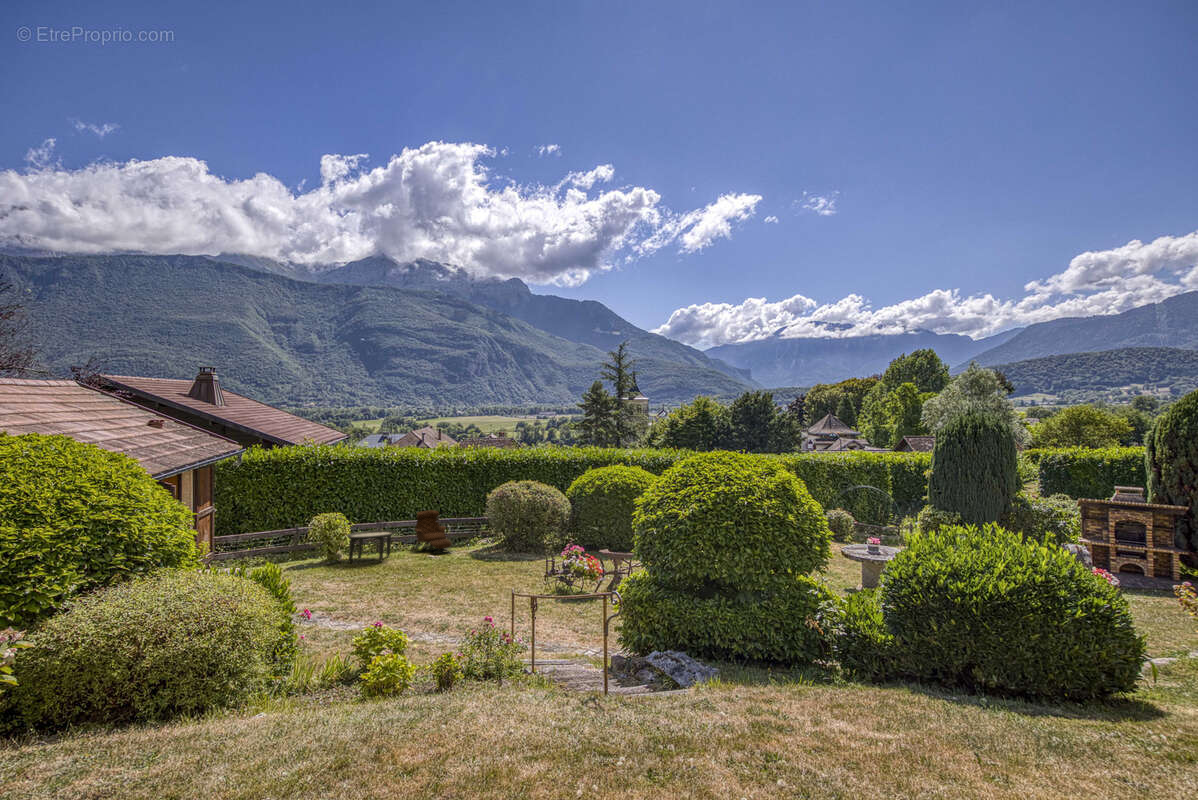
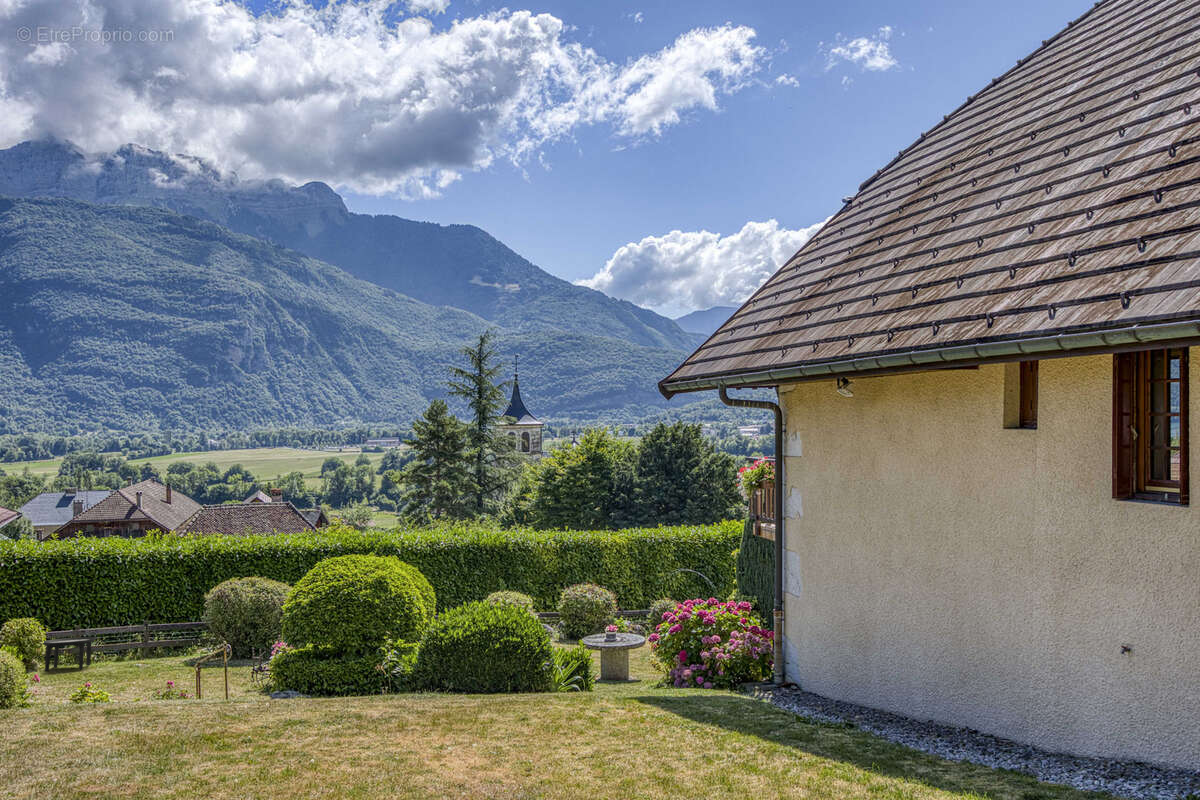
lounge chair: present [415,510,451,553] -> none [118,615,163,663]

